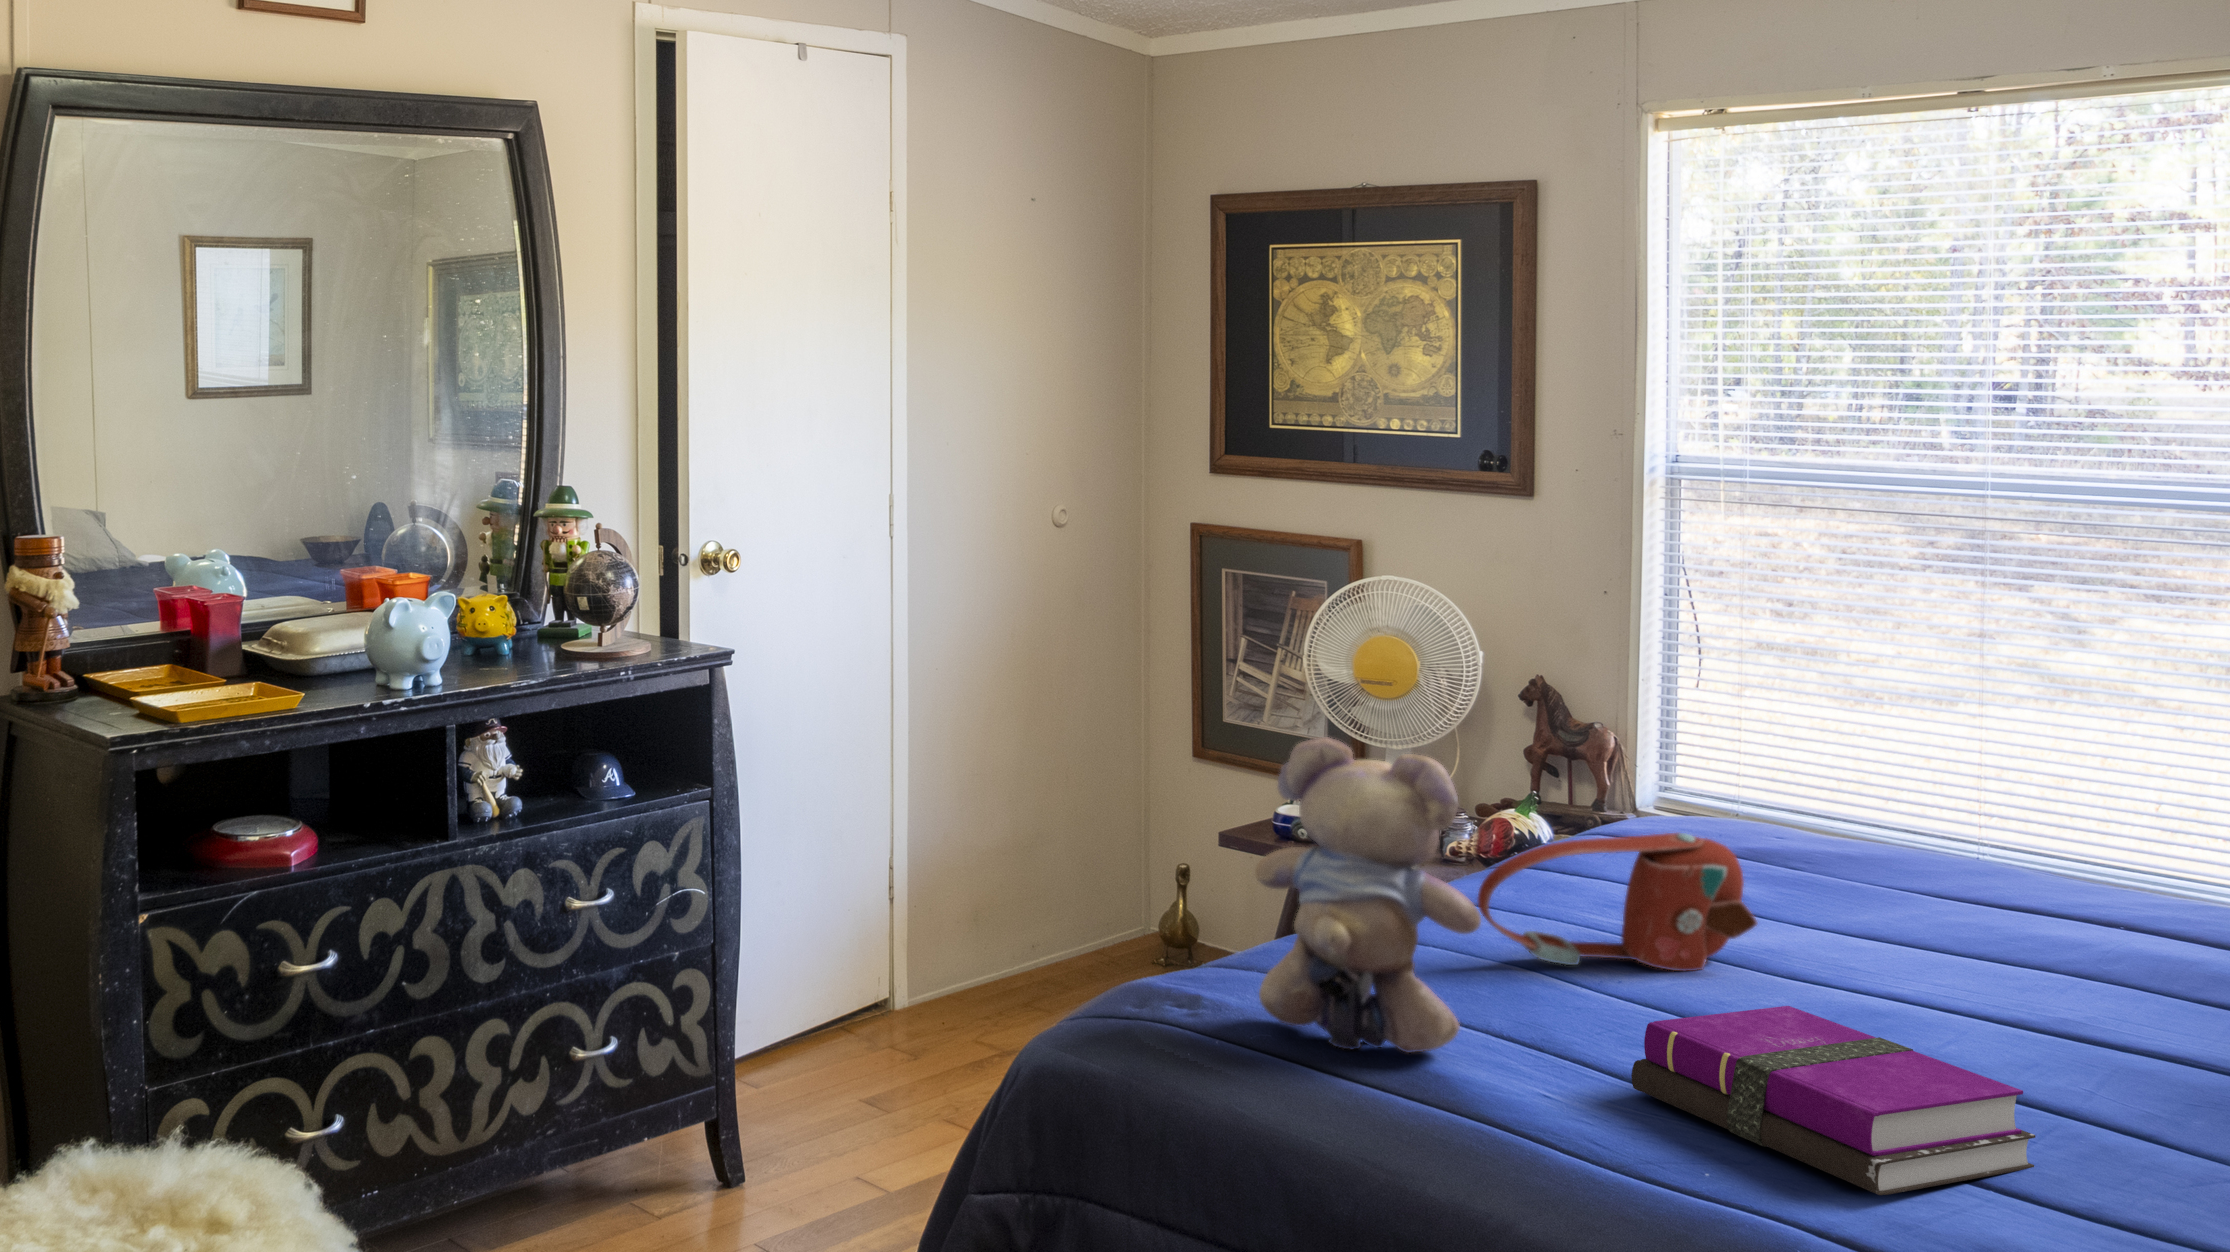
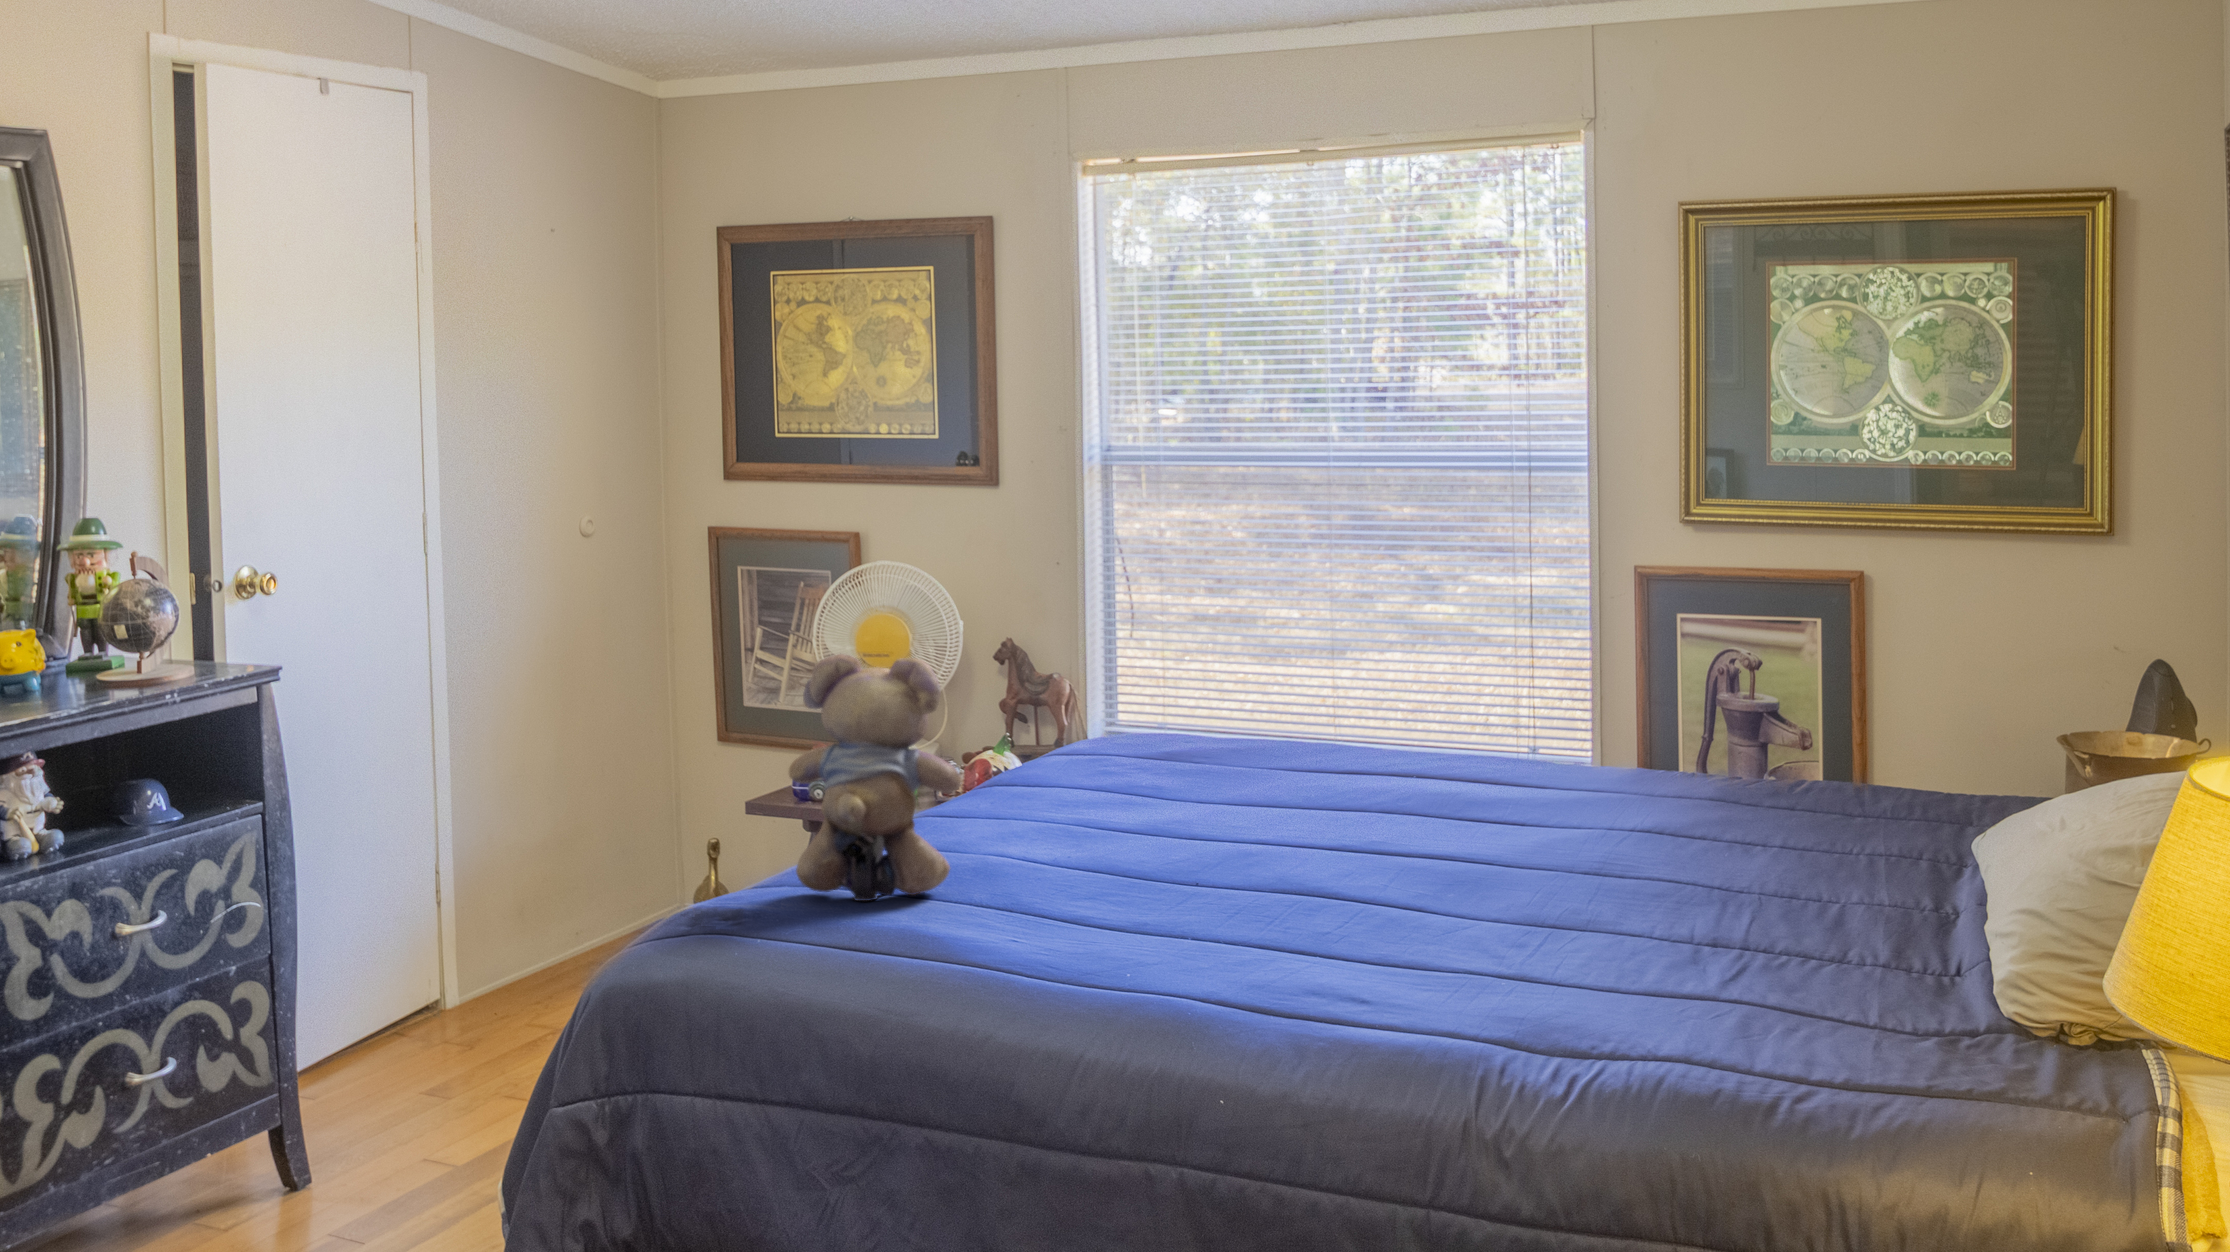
handbag: present [1477,833,1757,971] -> none [961,712,1161,824]
notebook: present [1631,1006,2035,1195] -> none [1071,815,1324,919]

